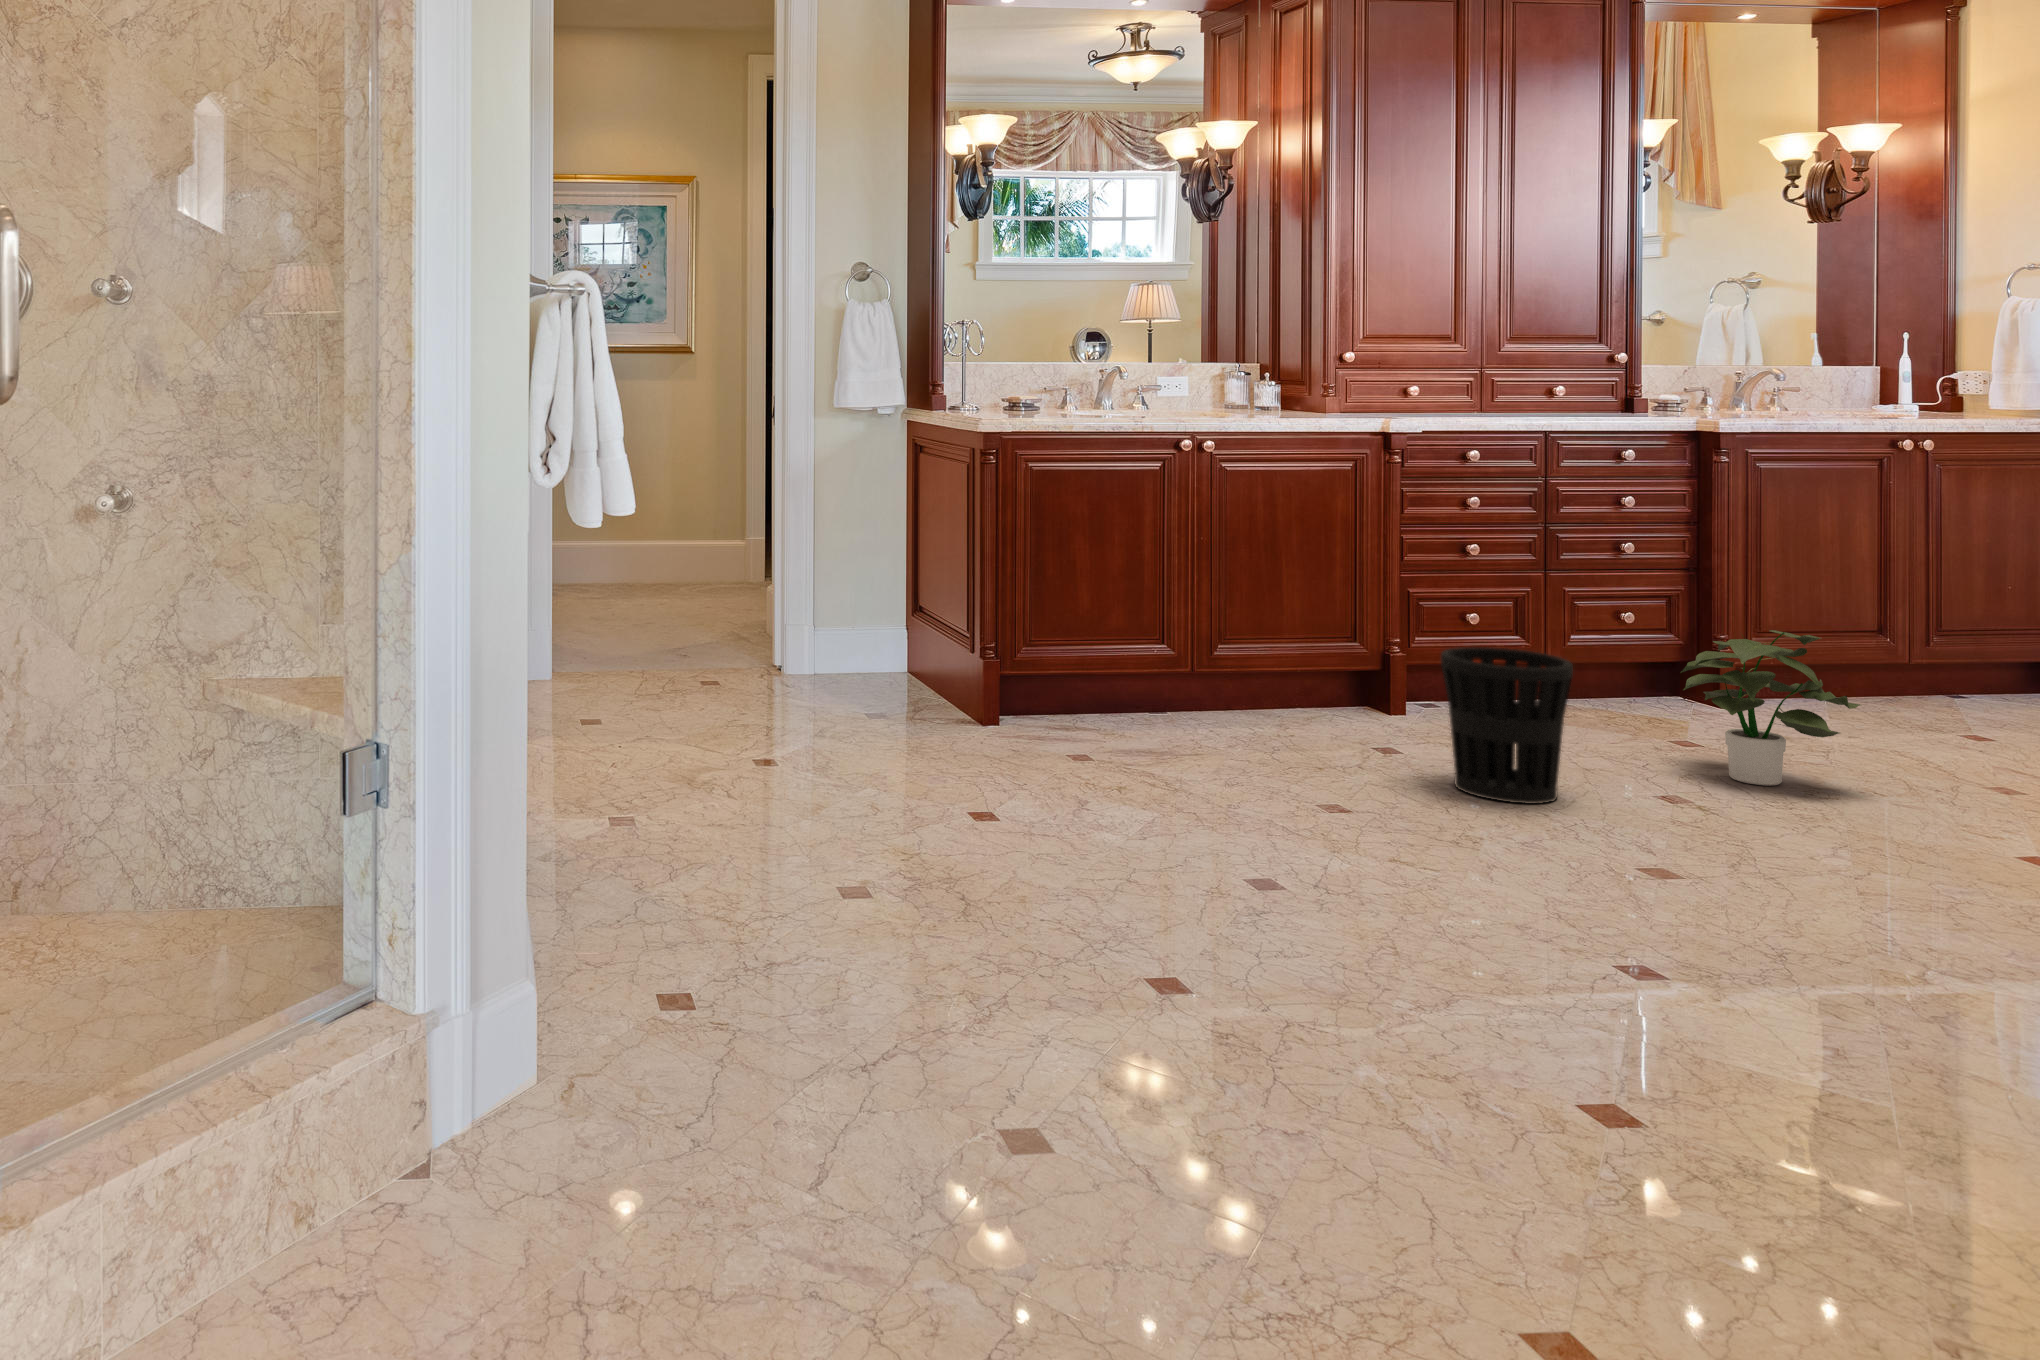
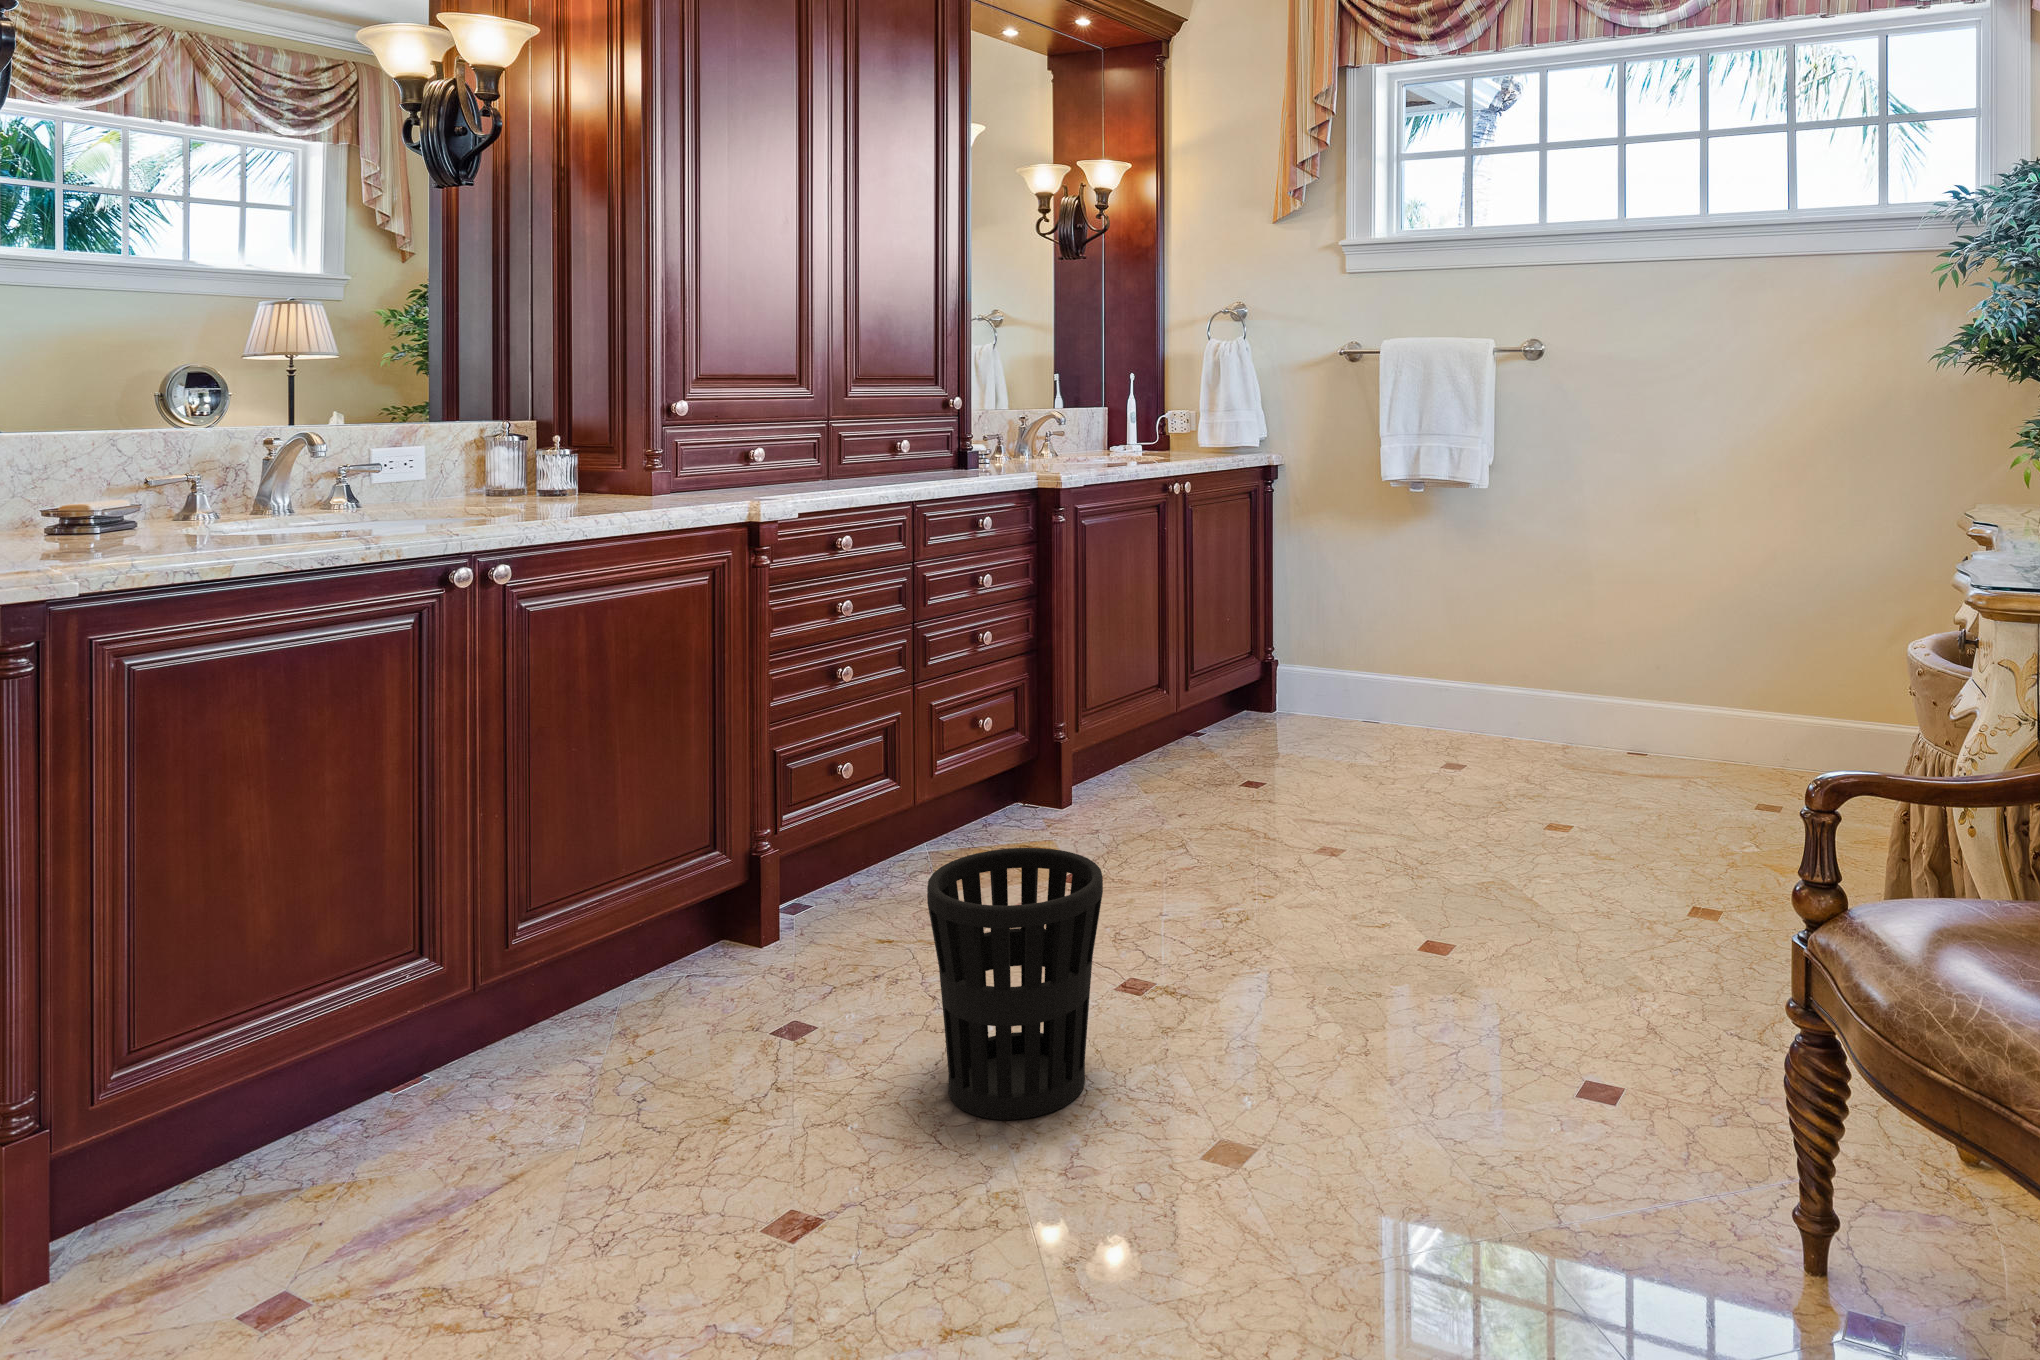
potted plant: present [1680,630,1860,786] -> none [1118,736,1296,939]

